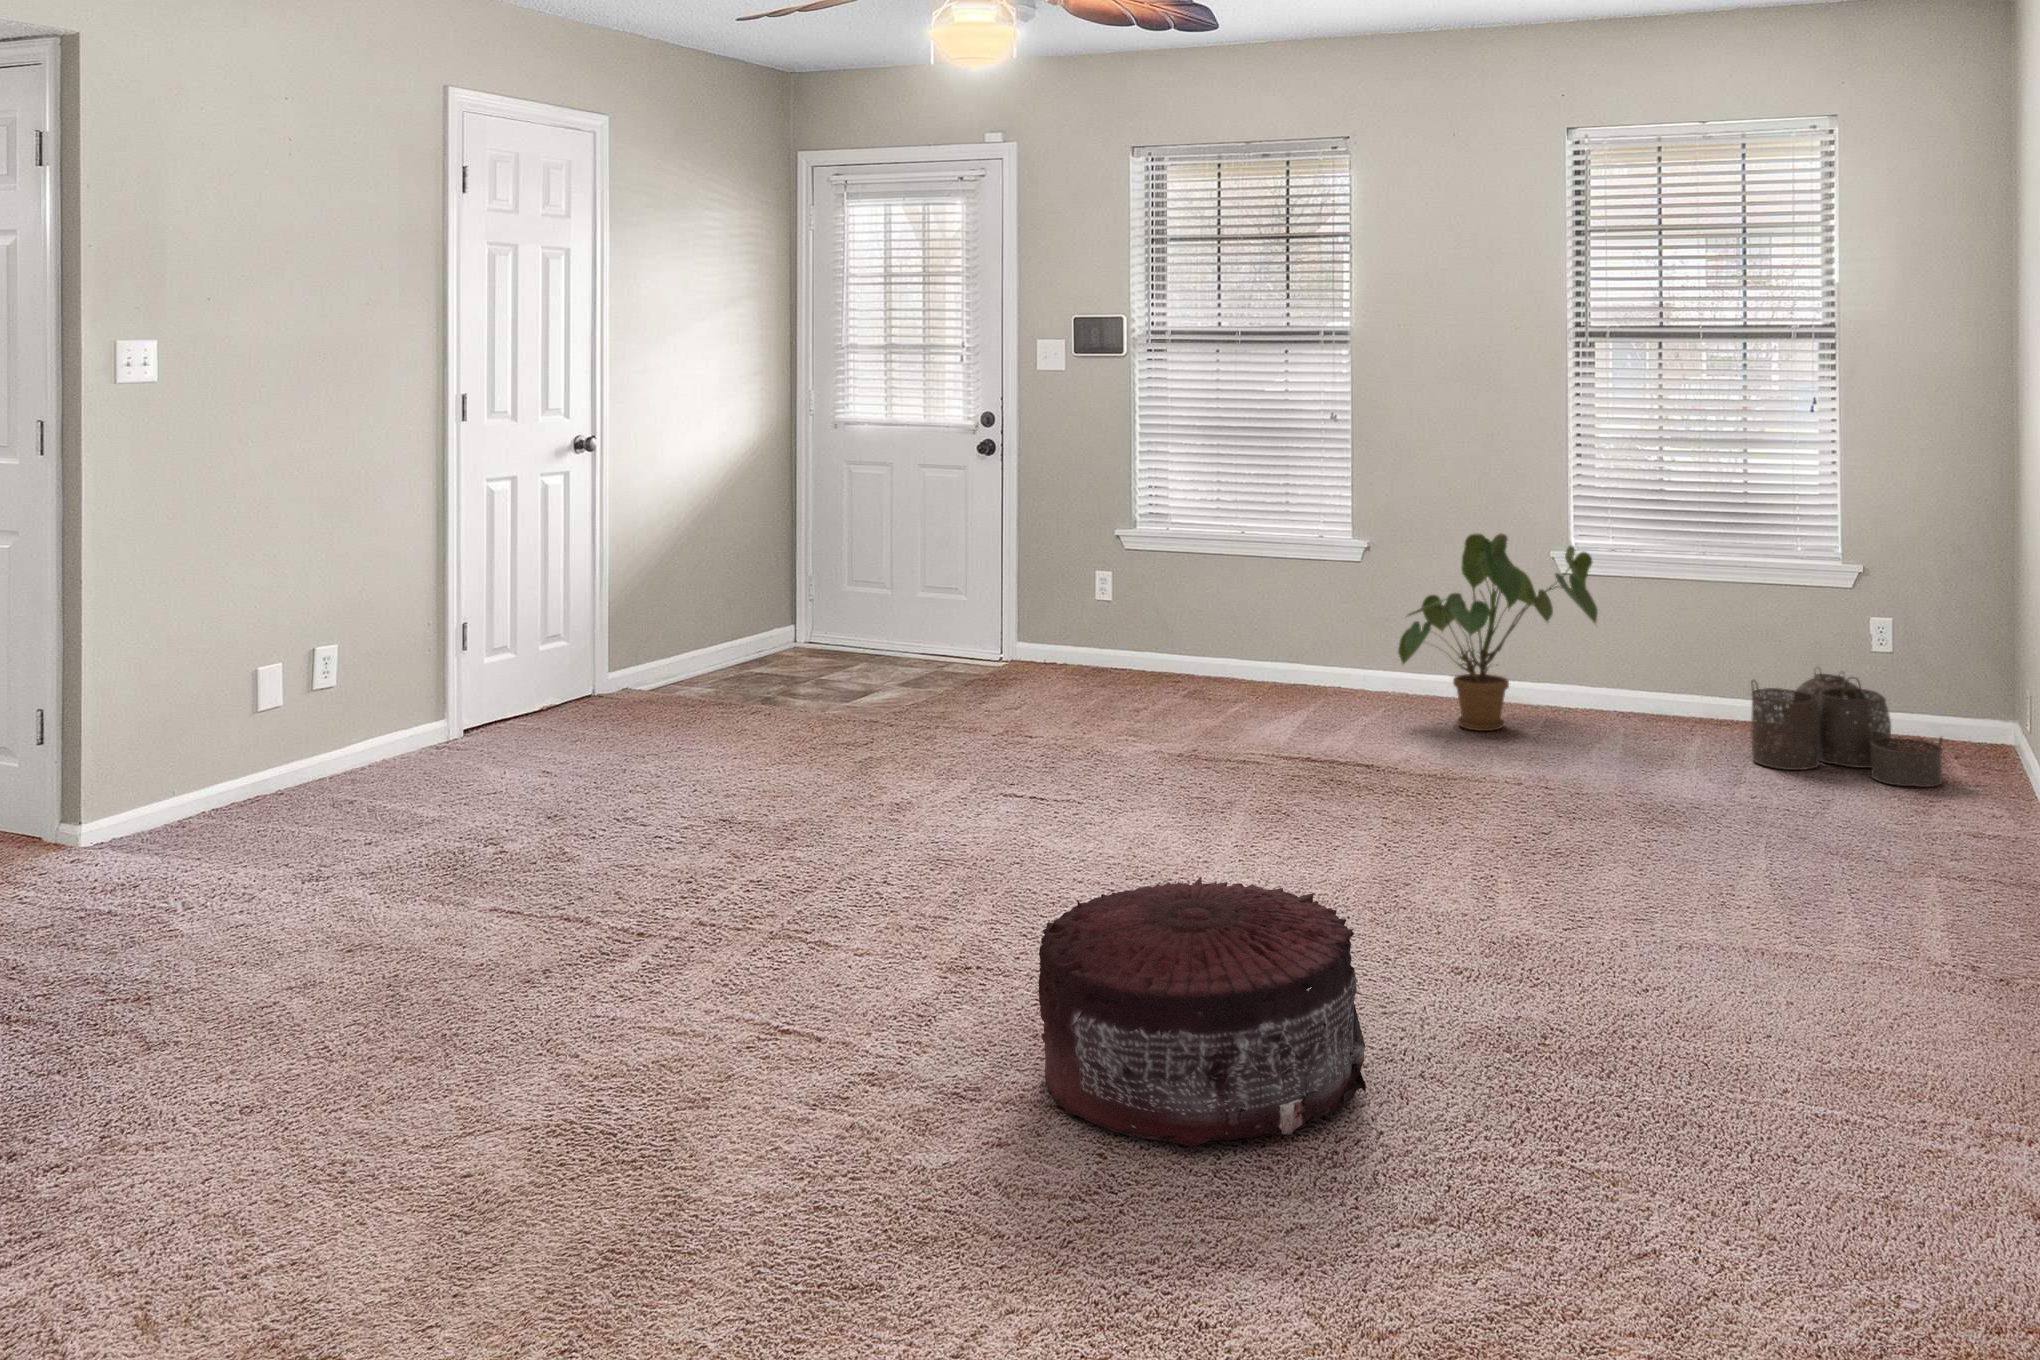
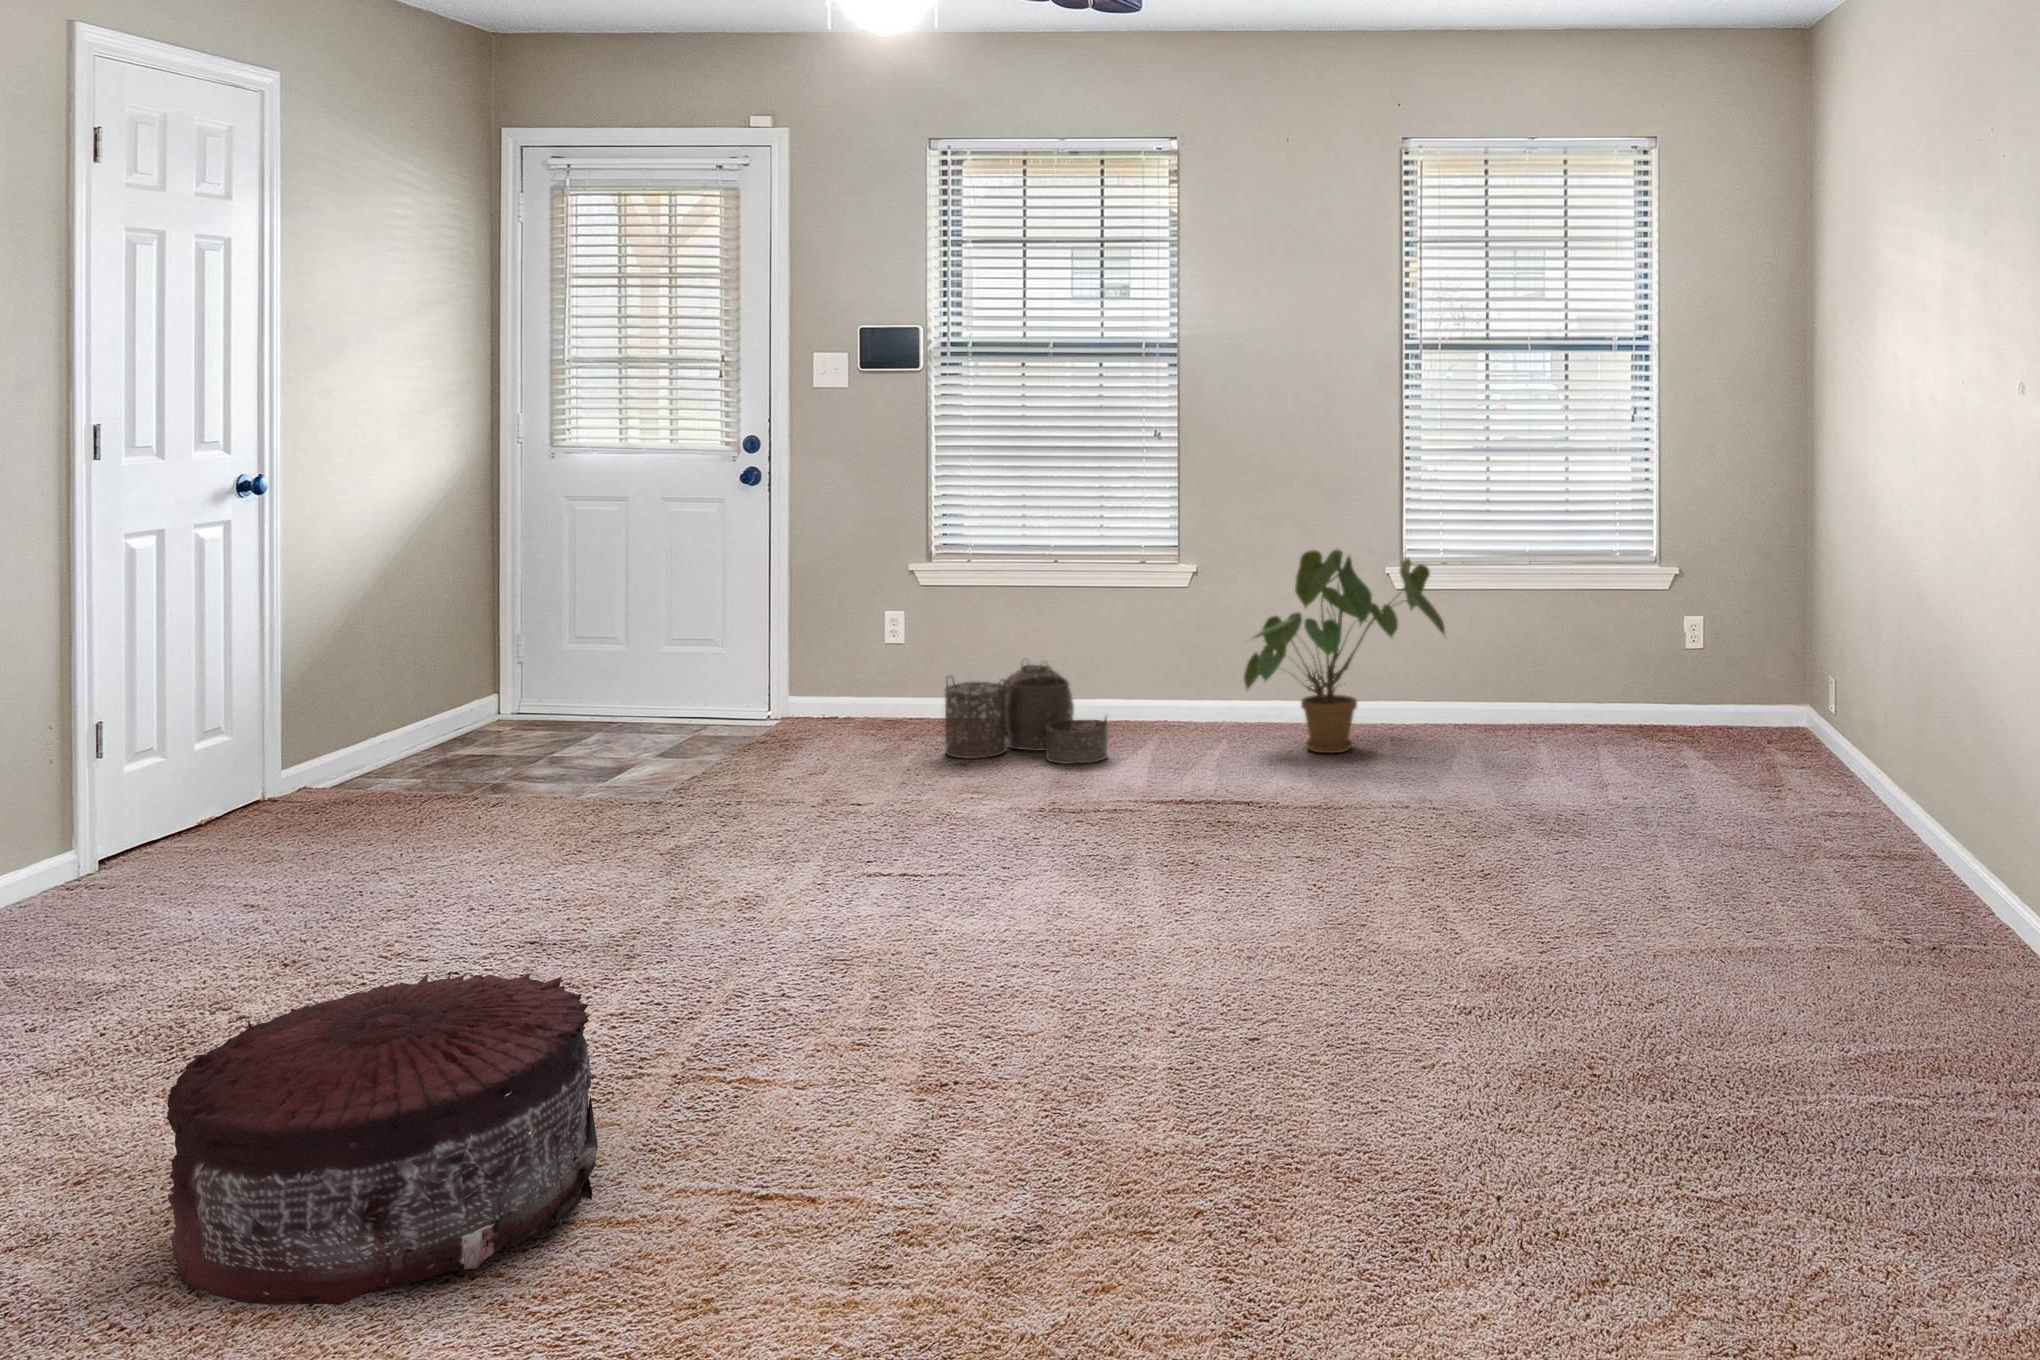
woven basket: present [1751,669,1943,787] -> present [945,665,1108,764]
pouf: present [1039,877,1366,1146] -> present [167,974,598,1305]

